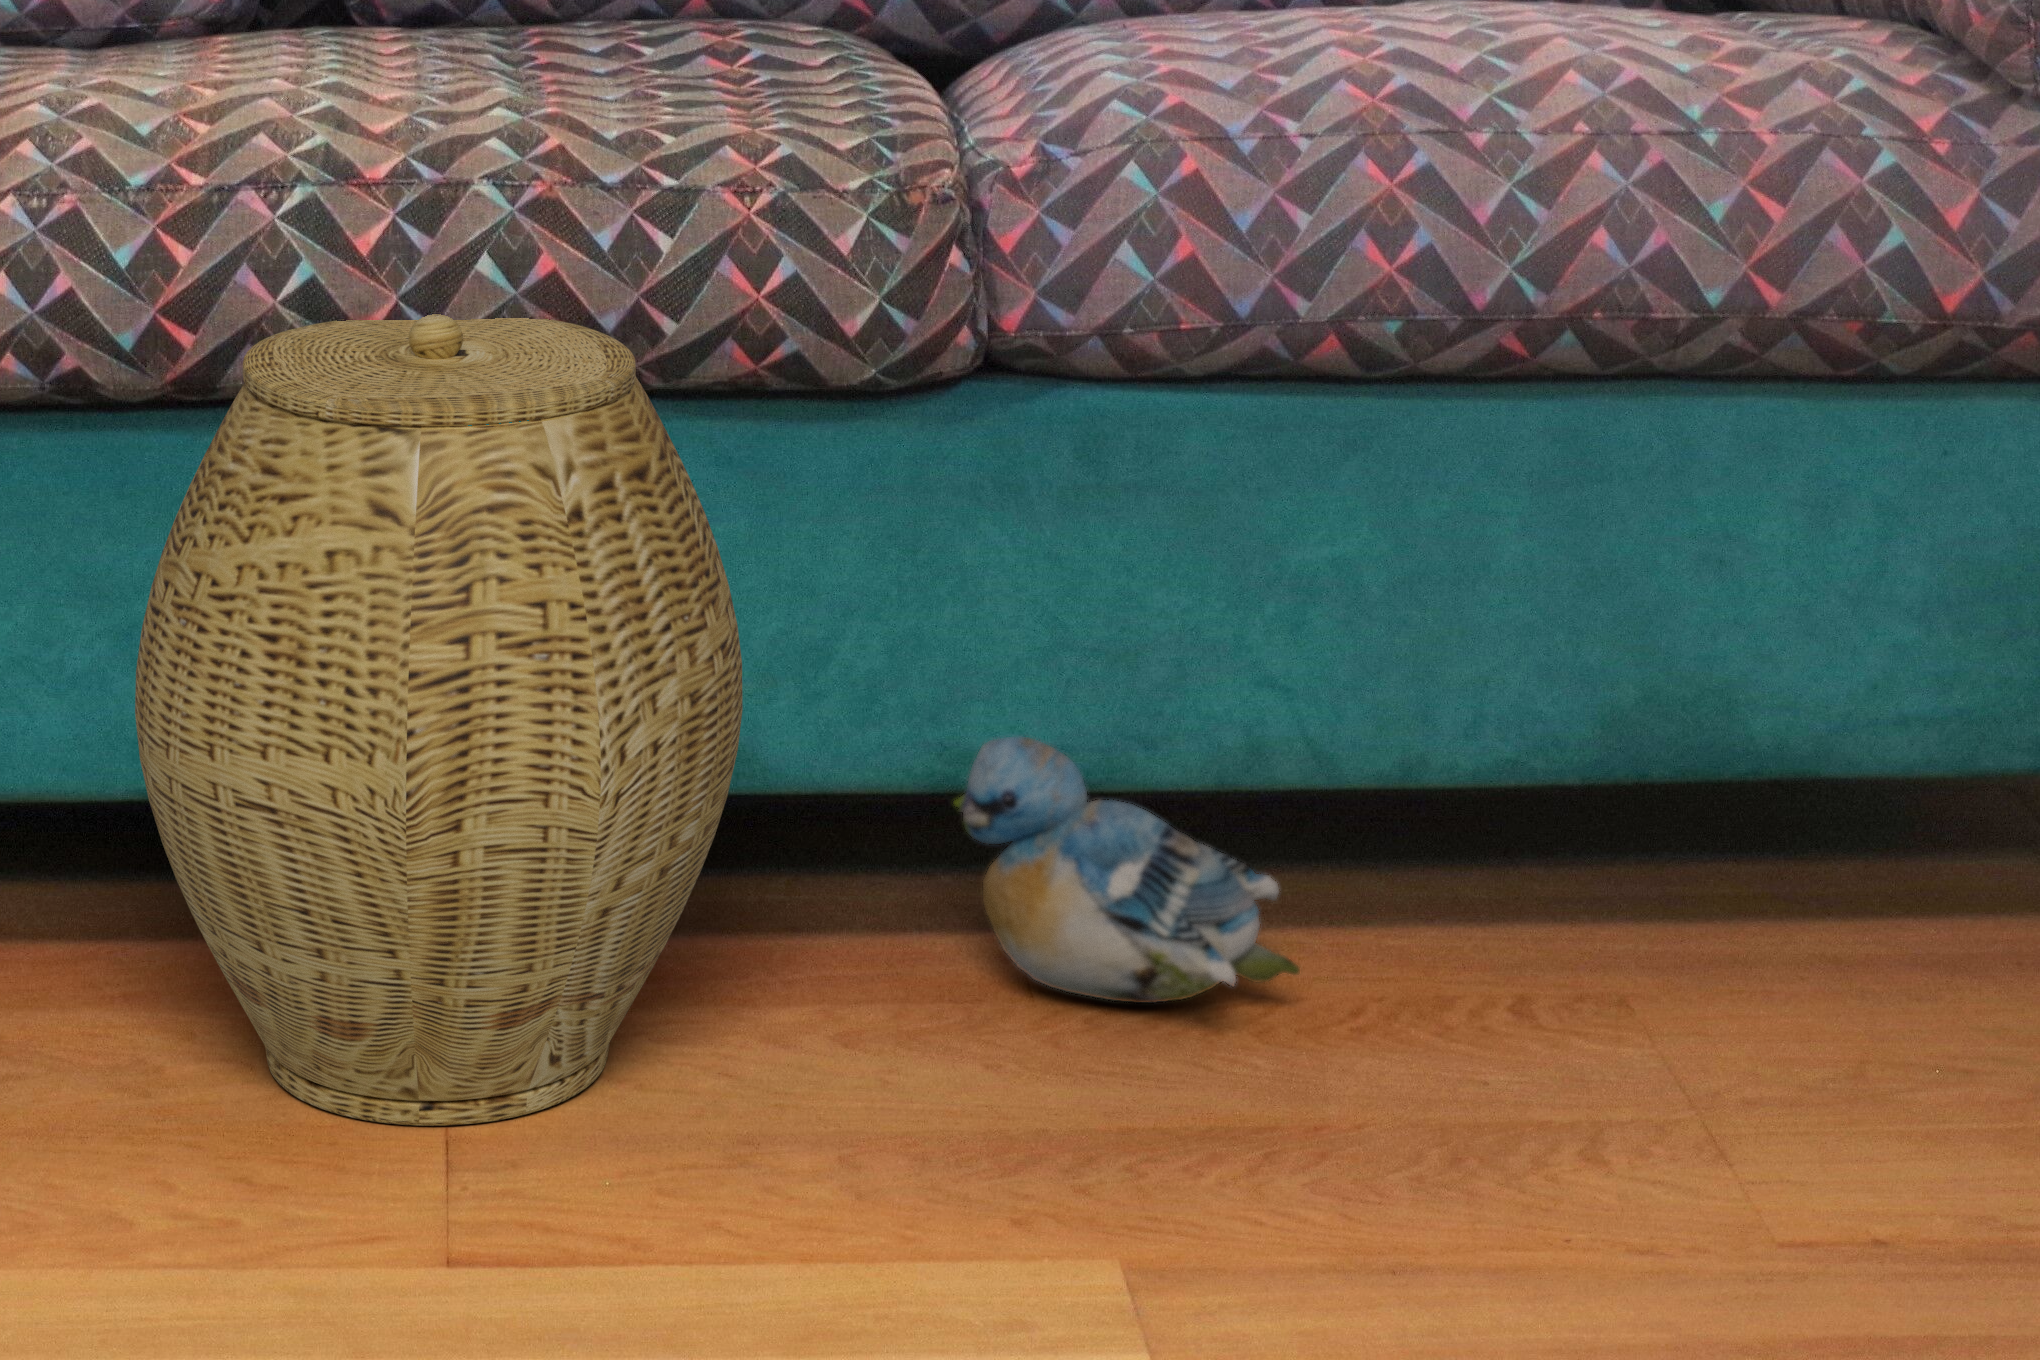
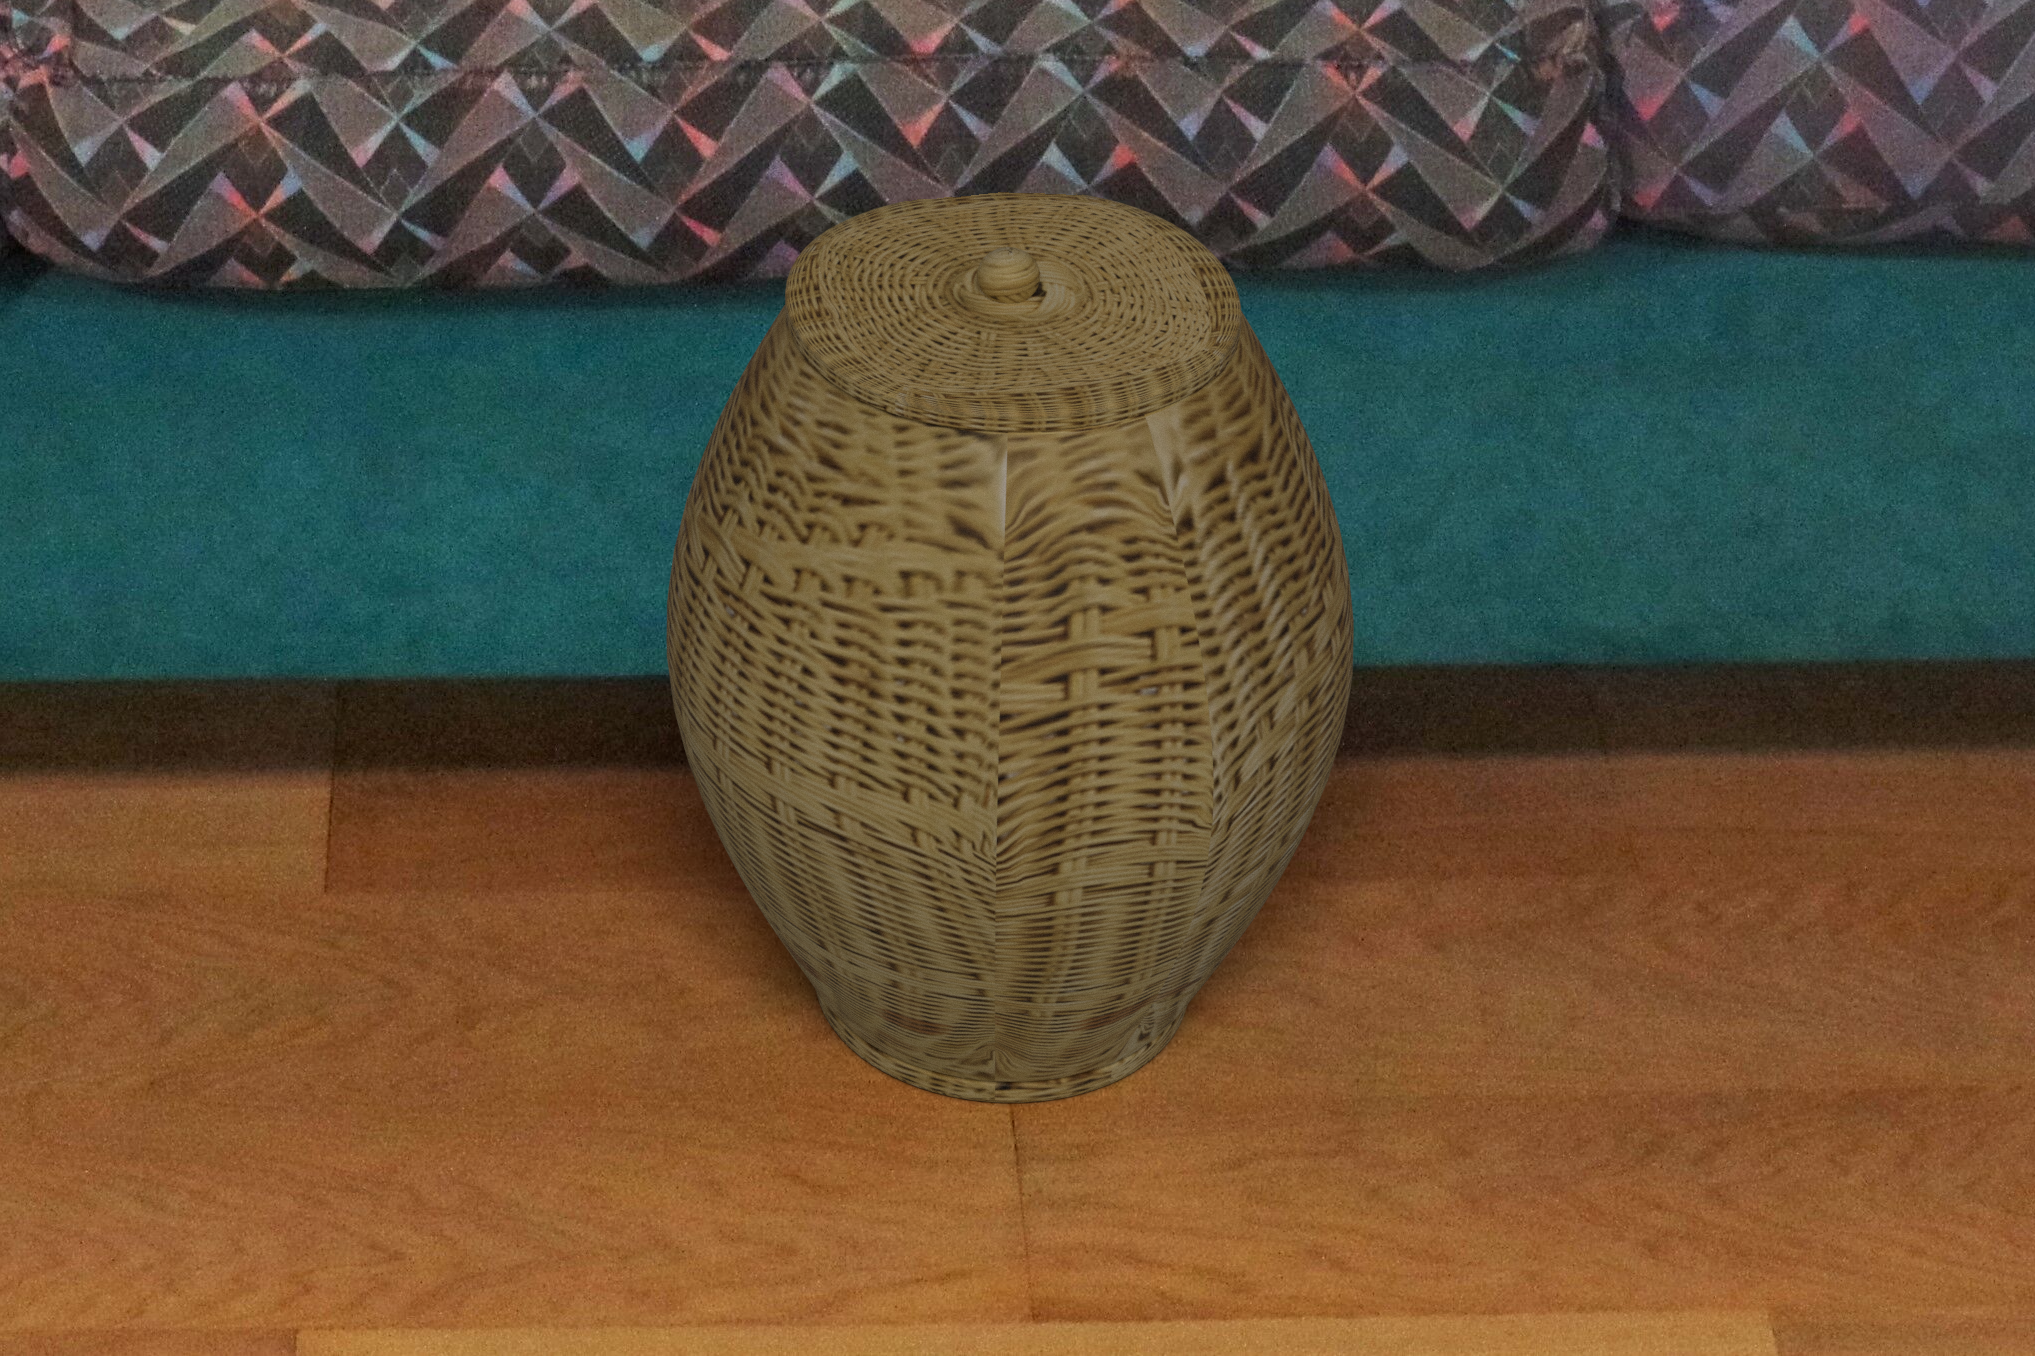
plush toy: present [954,737,1300,1003] -> none [1562,610,1952,916]

